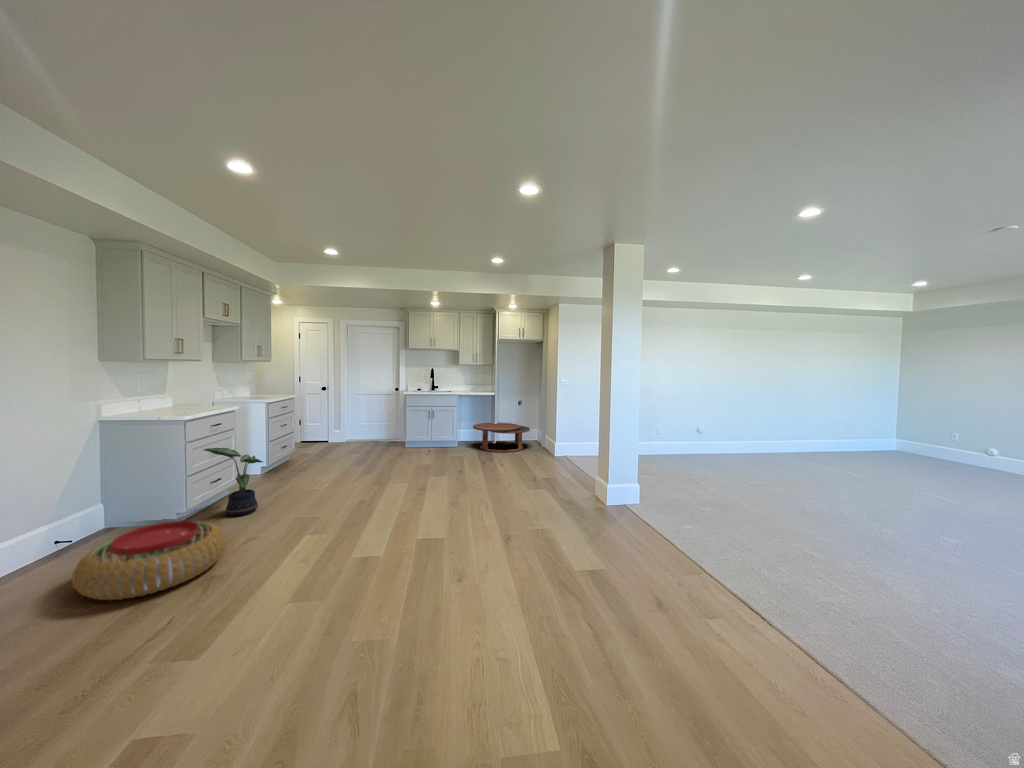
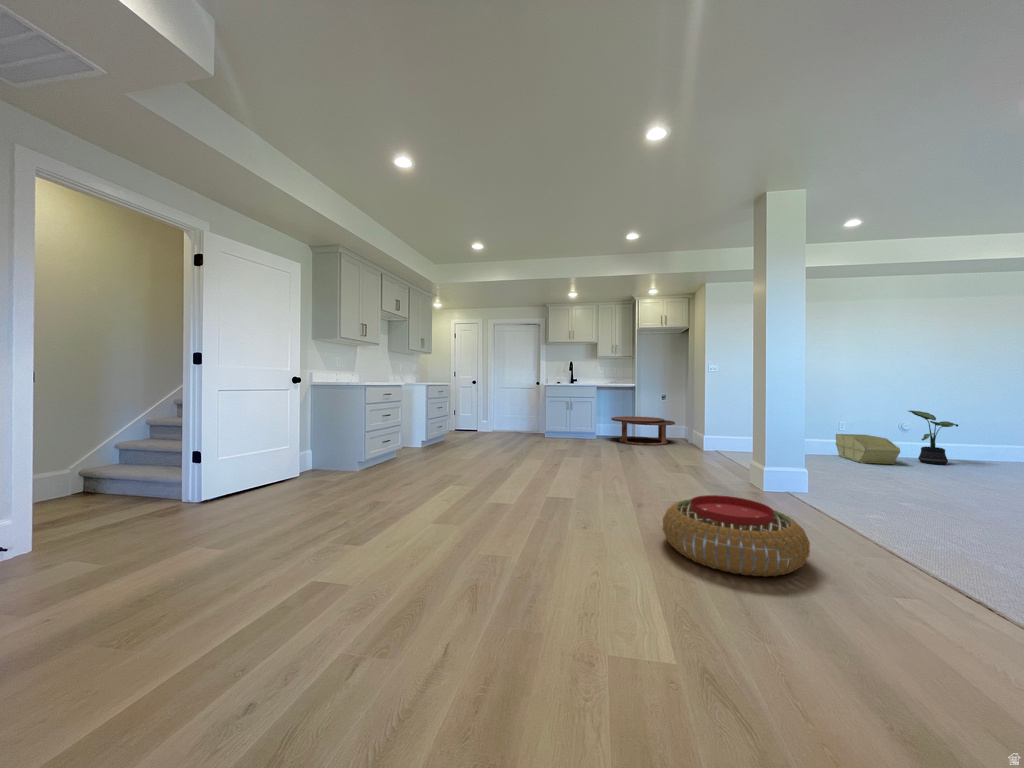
storage bin: none [649,436,691,461] -> present [836,434,900,464]
potted plant: present [204,448,263,516] -> present [908,410,958,465]
pouf: present [72,521,226,600] -> present [663,495,810,576]

